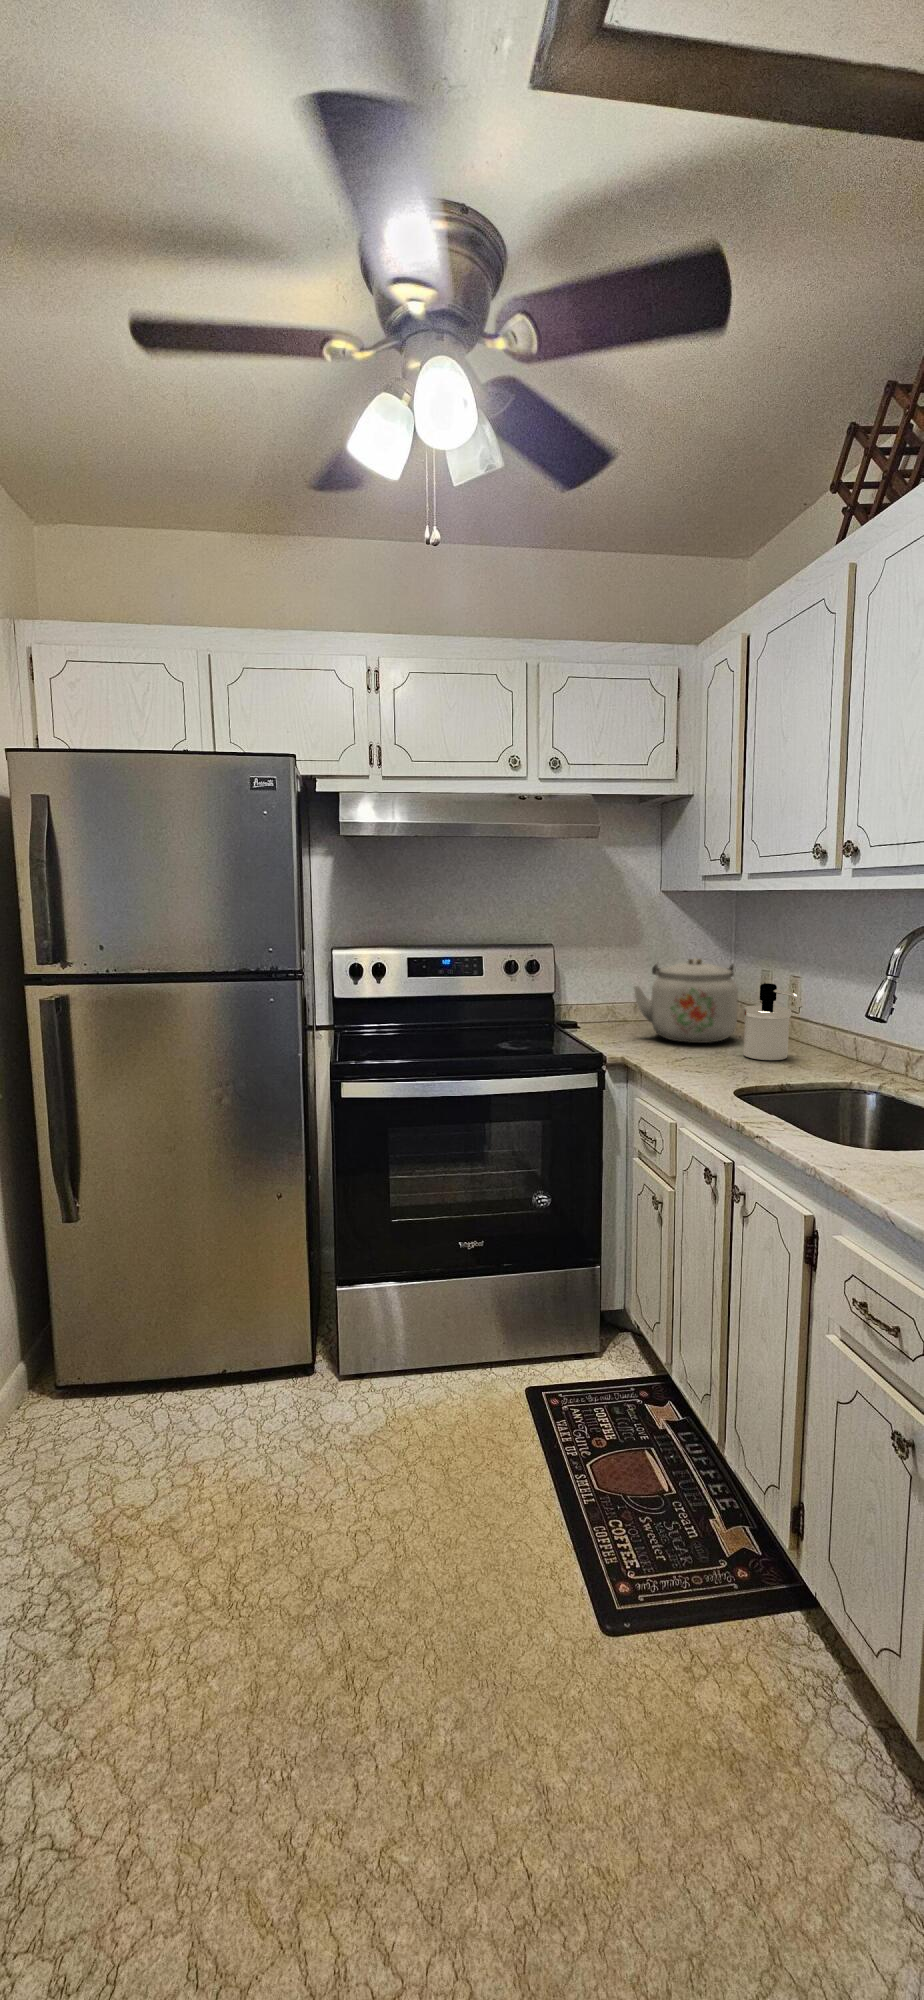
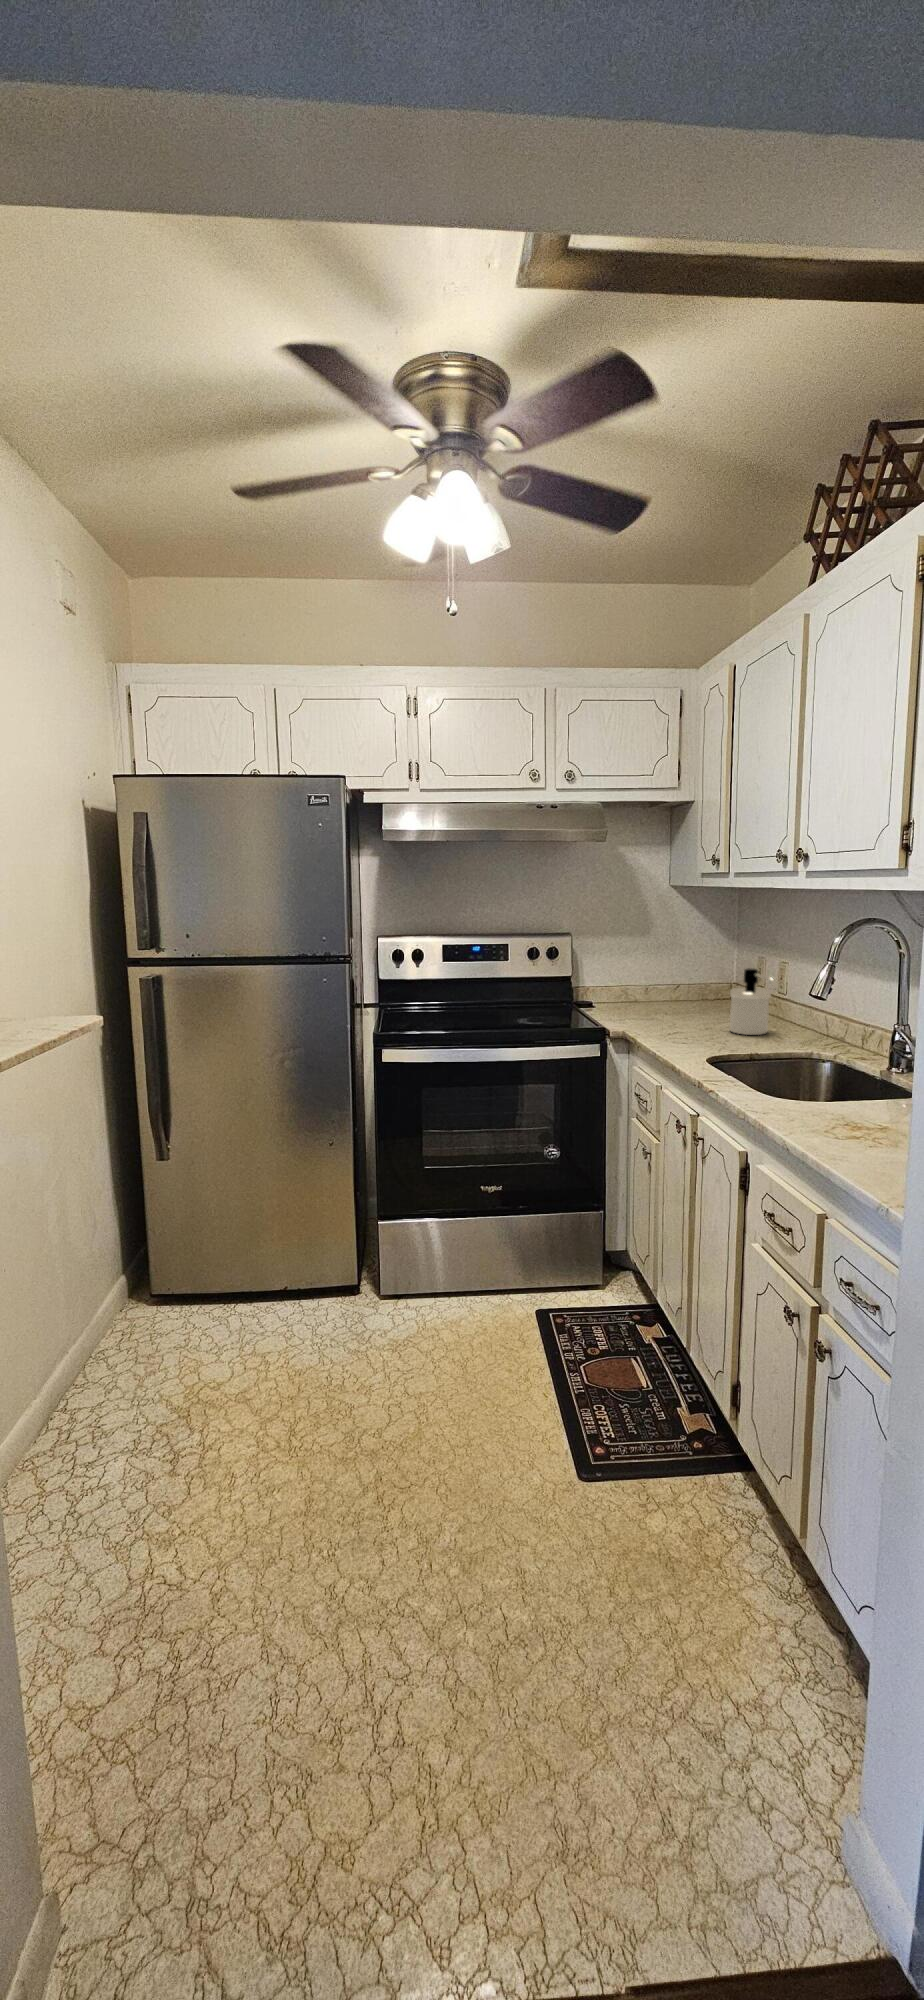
kettle: present [634,958,738,1043] -> none [639,946,730,1020]

